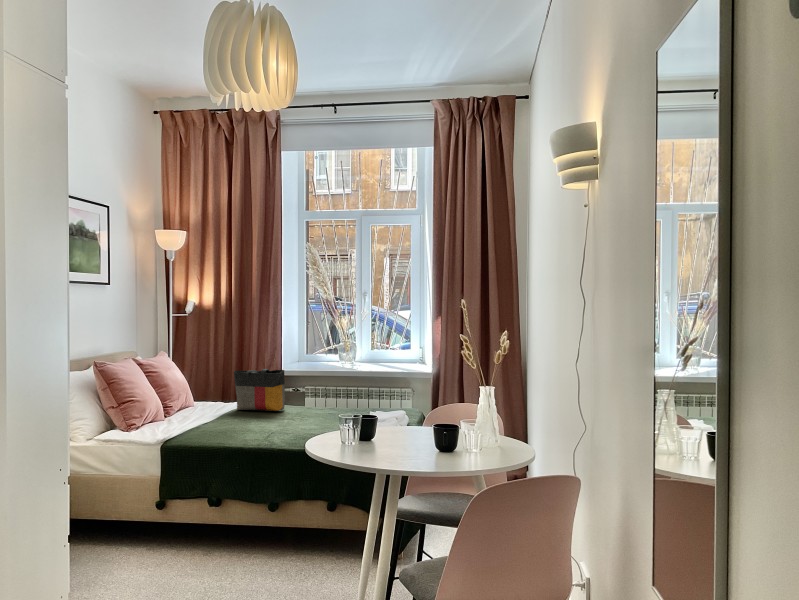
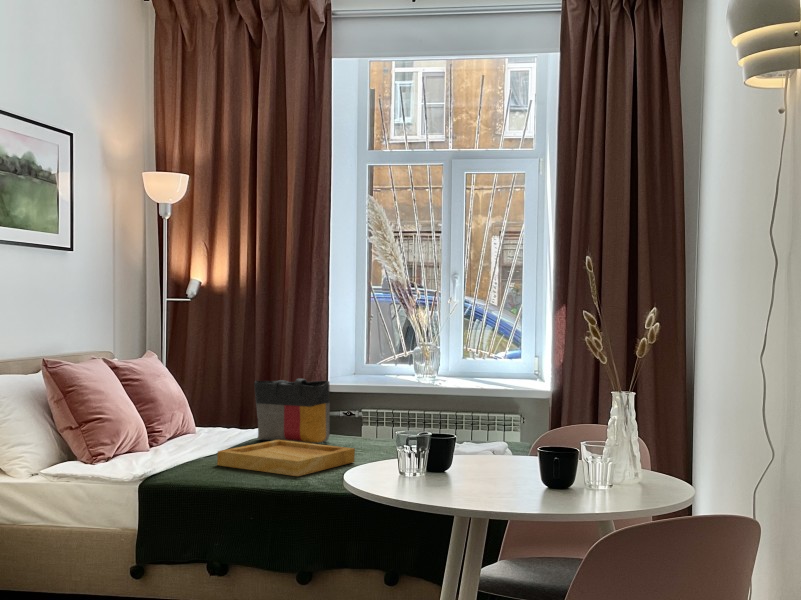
tray: none [213,410,302,435] -> present [217,440,355,476]

